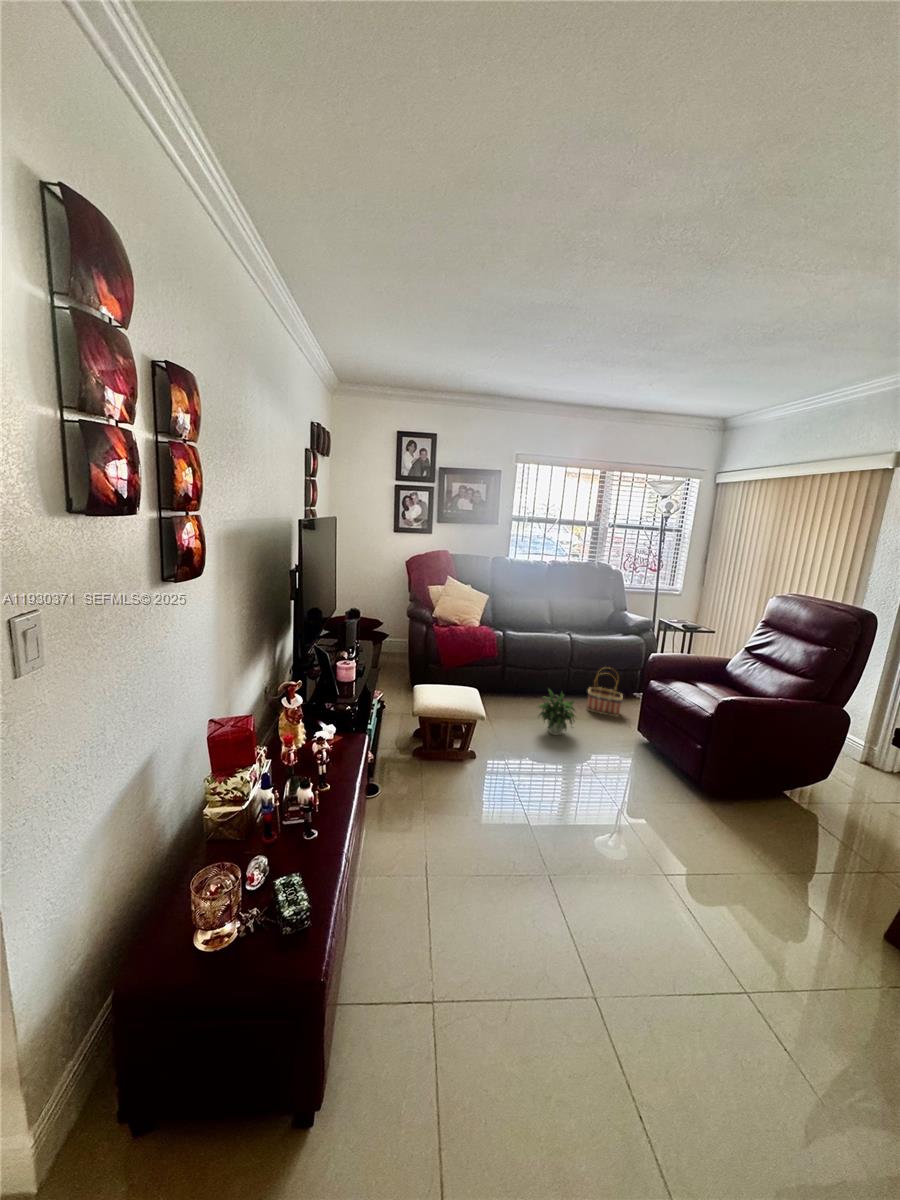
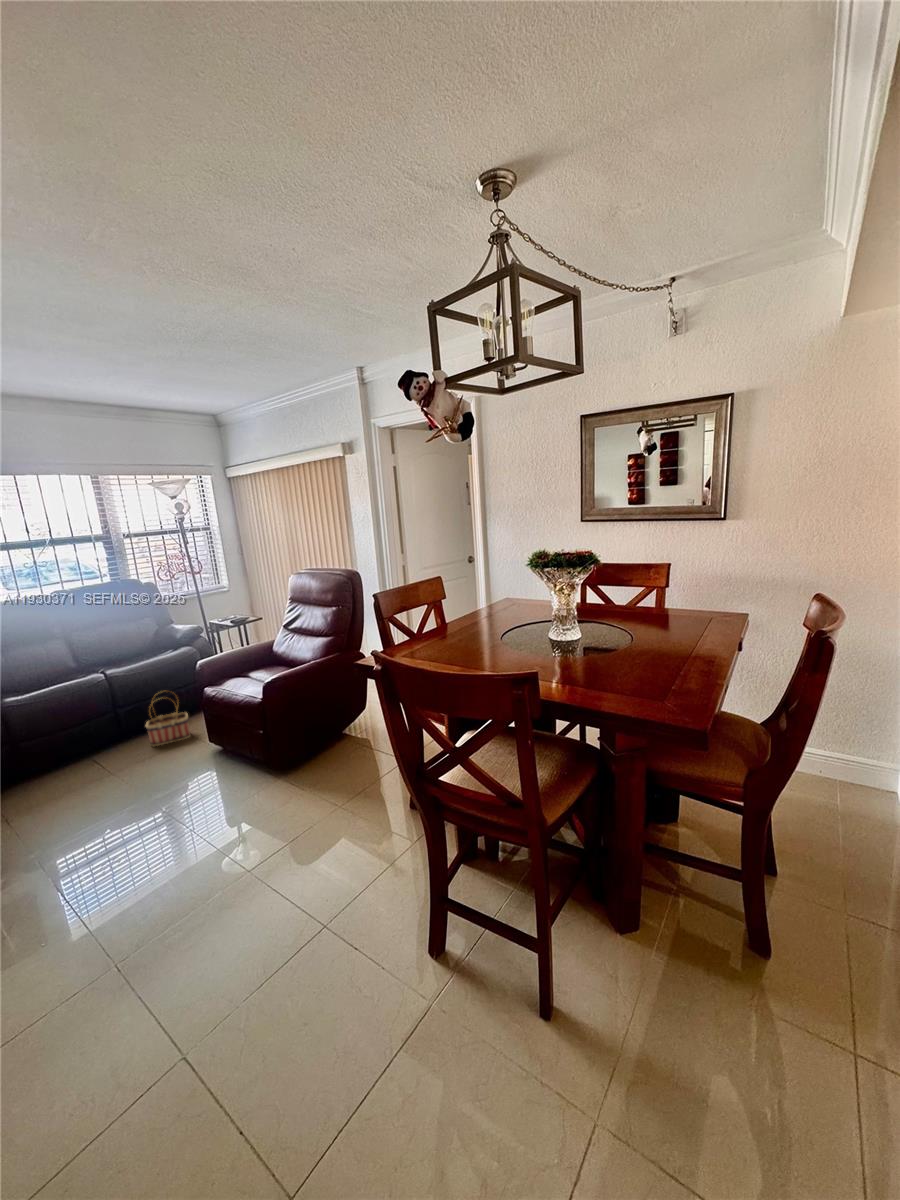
potted plant: present [538,689,576,735] -> none [74,739,136,795]

